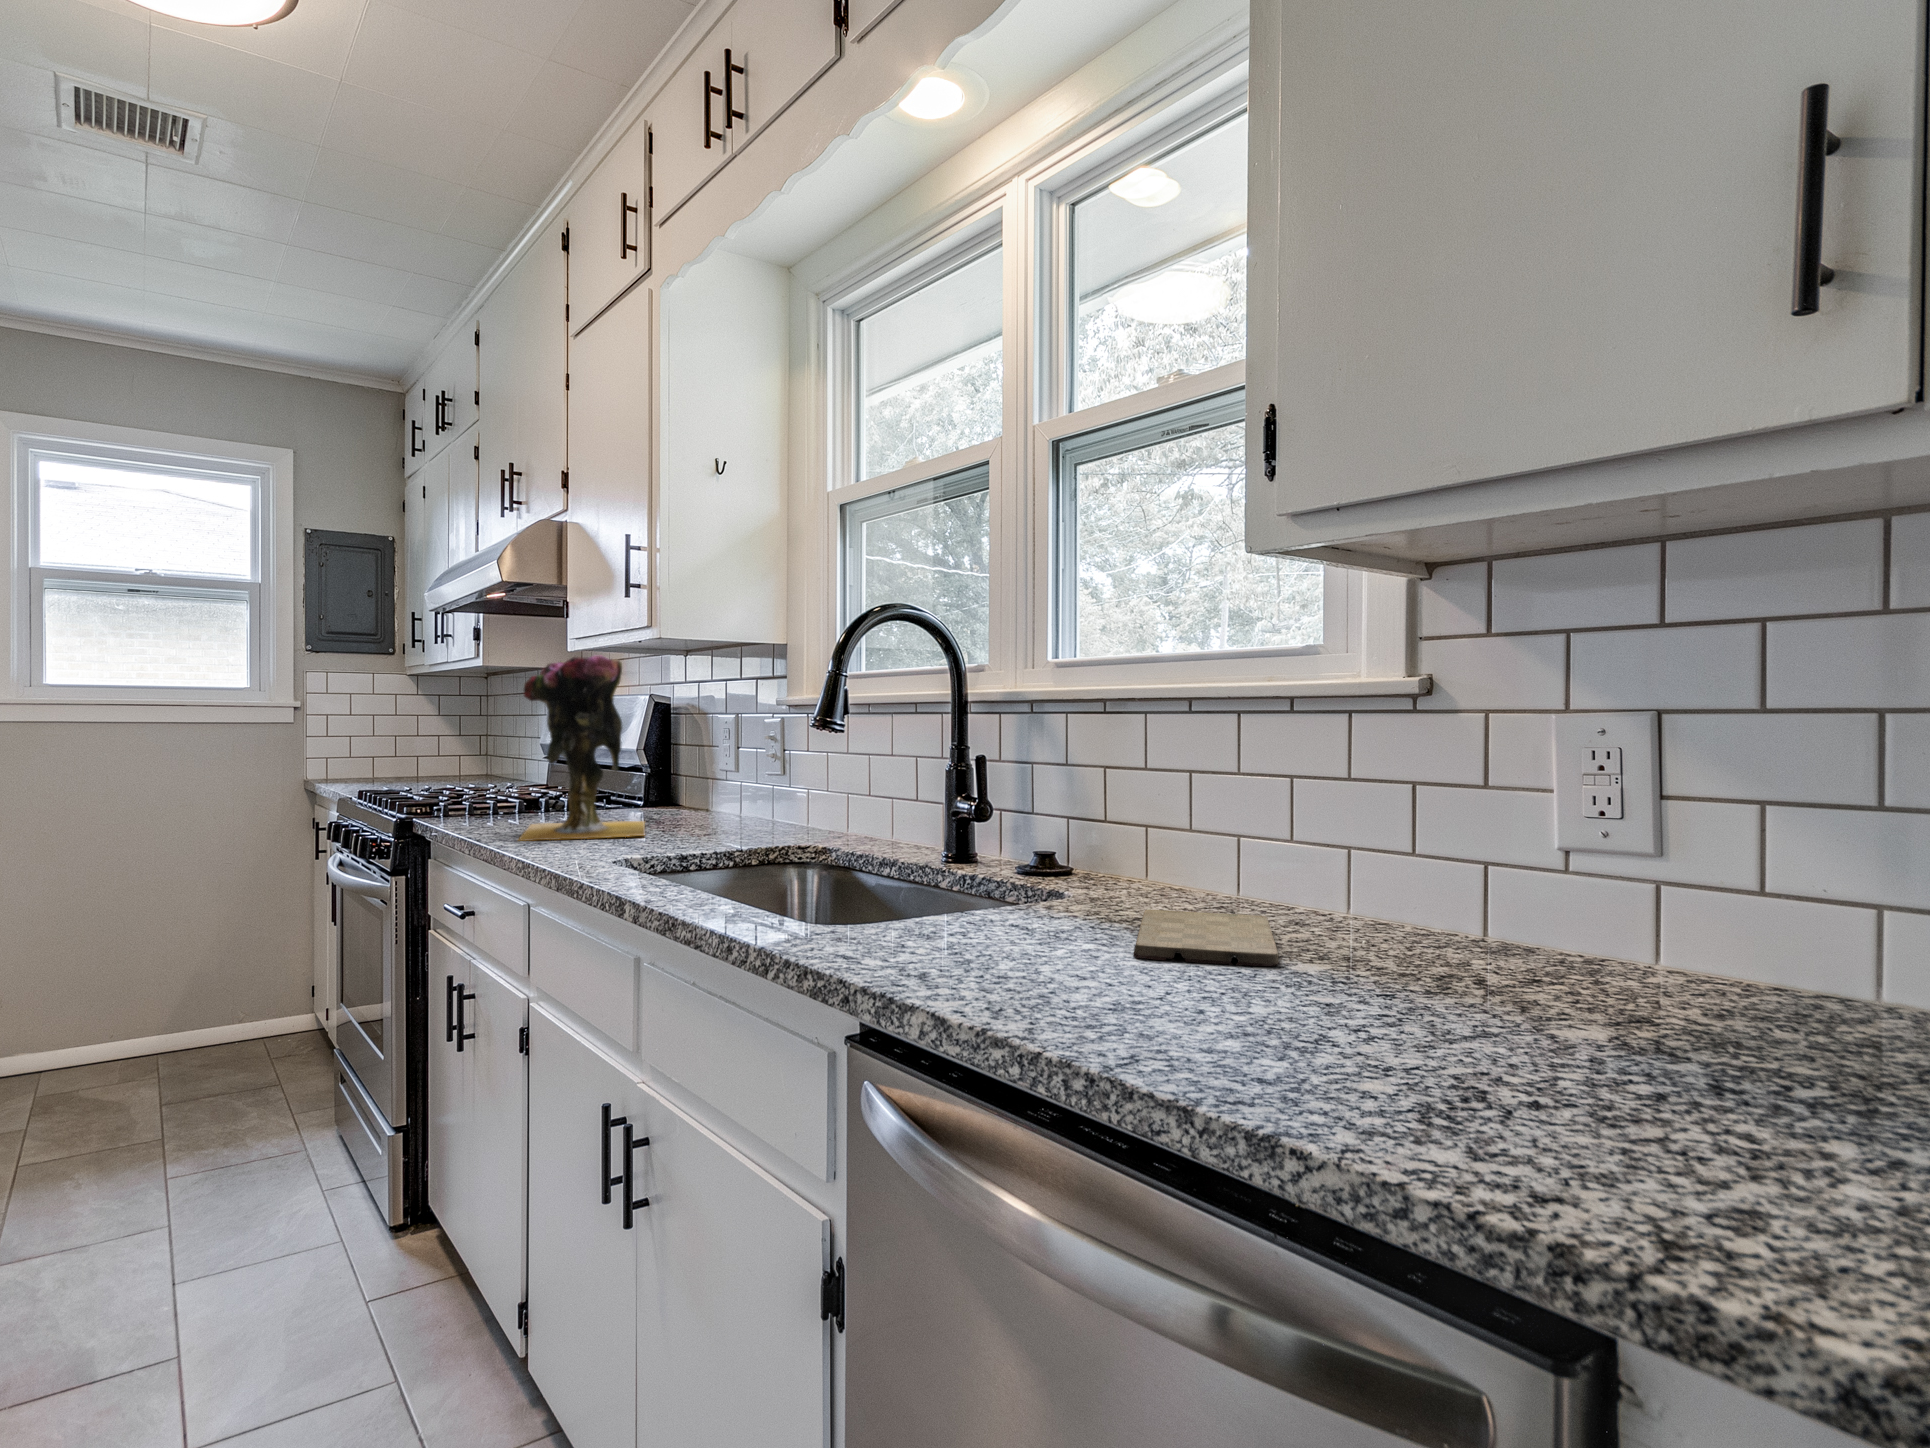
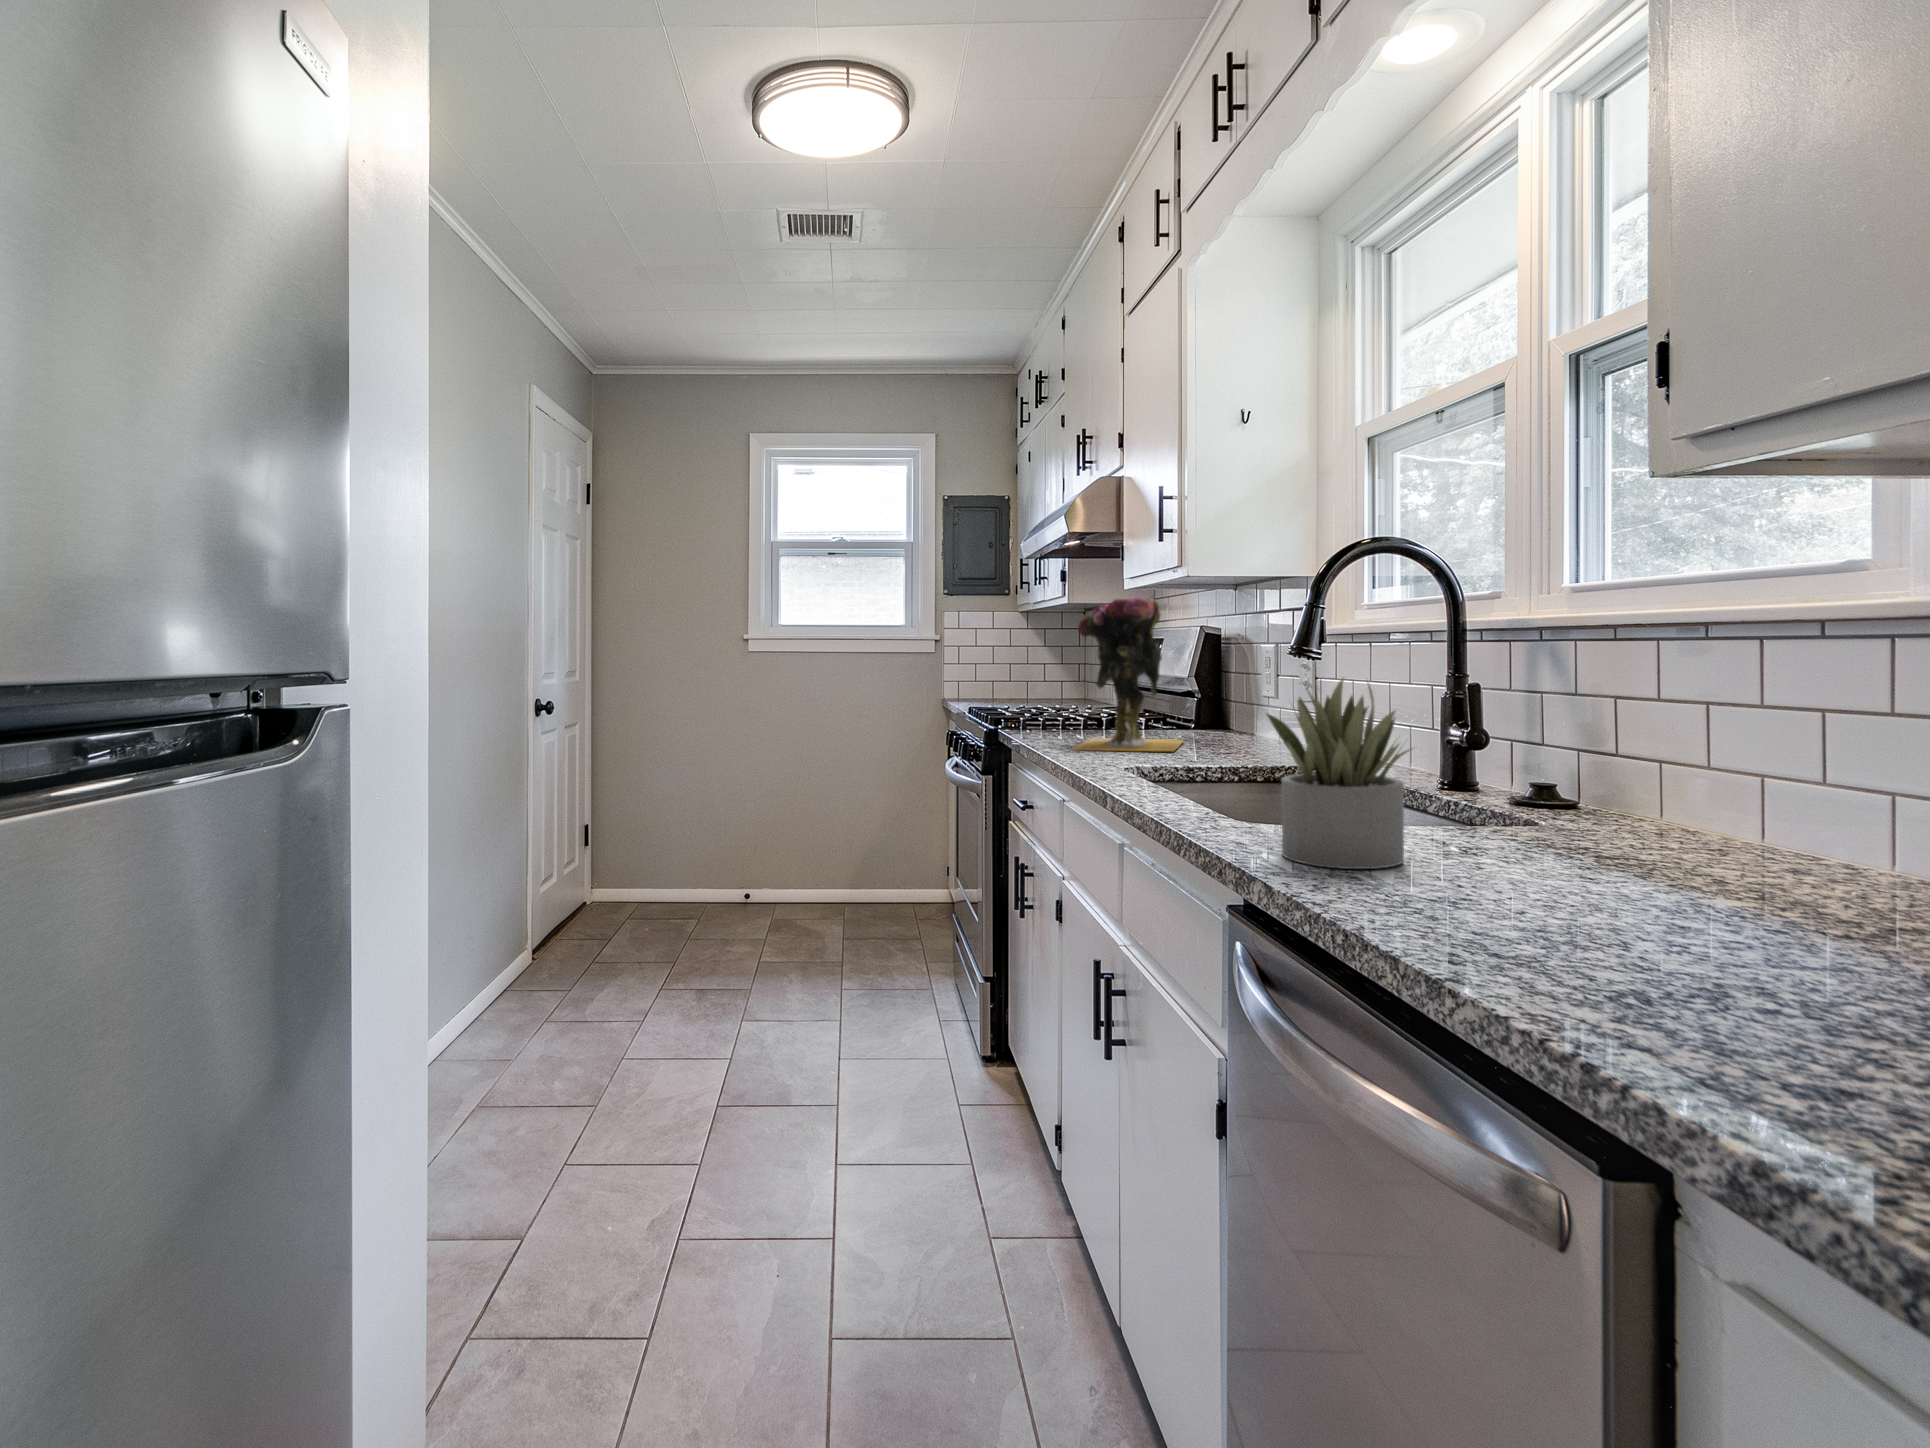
succulent plant: none [878,748,1041,978] -> present [1267,678,1413,869]
cutting board: present [1133,910,1279,966] -> none [1516,837,1716,894]

